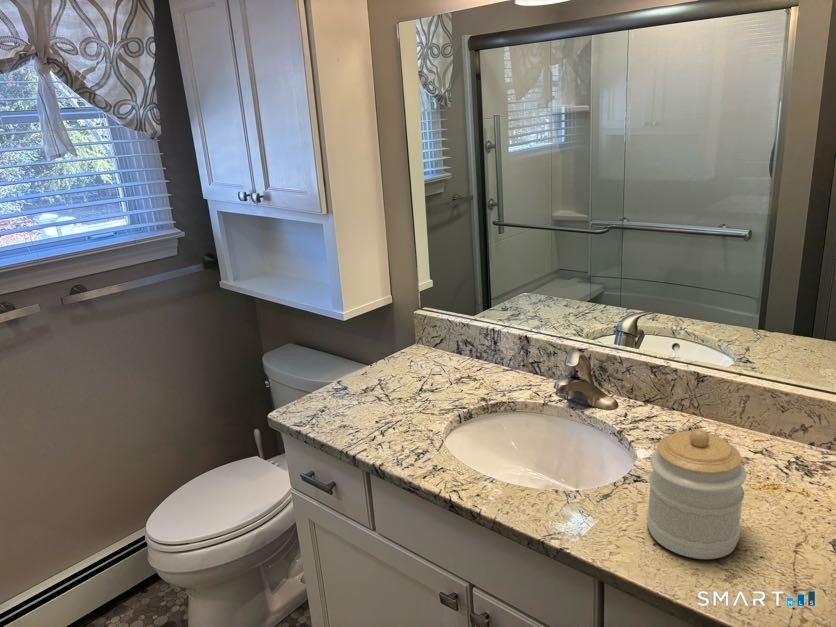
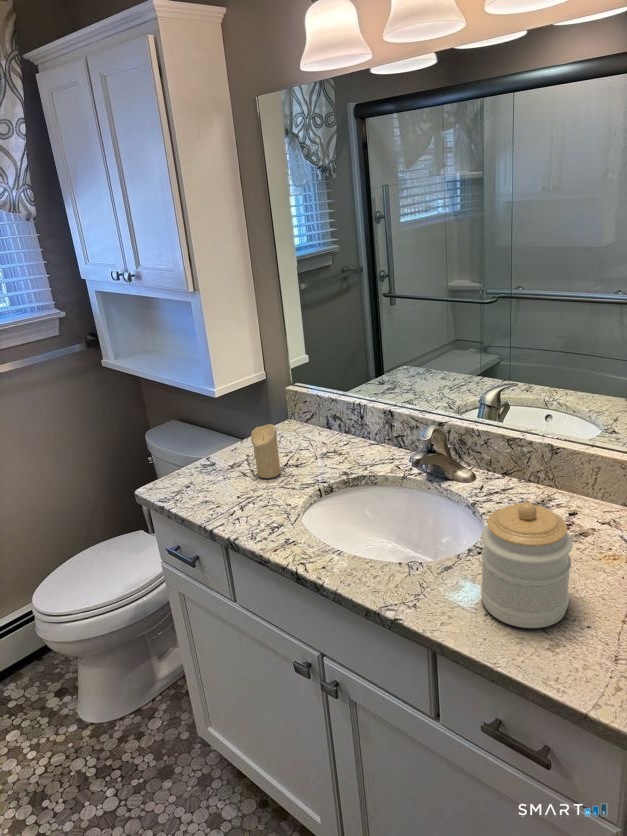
candle: none [389,348,417,403] -> present [251,424,280,478]

